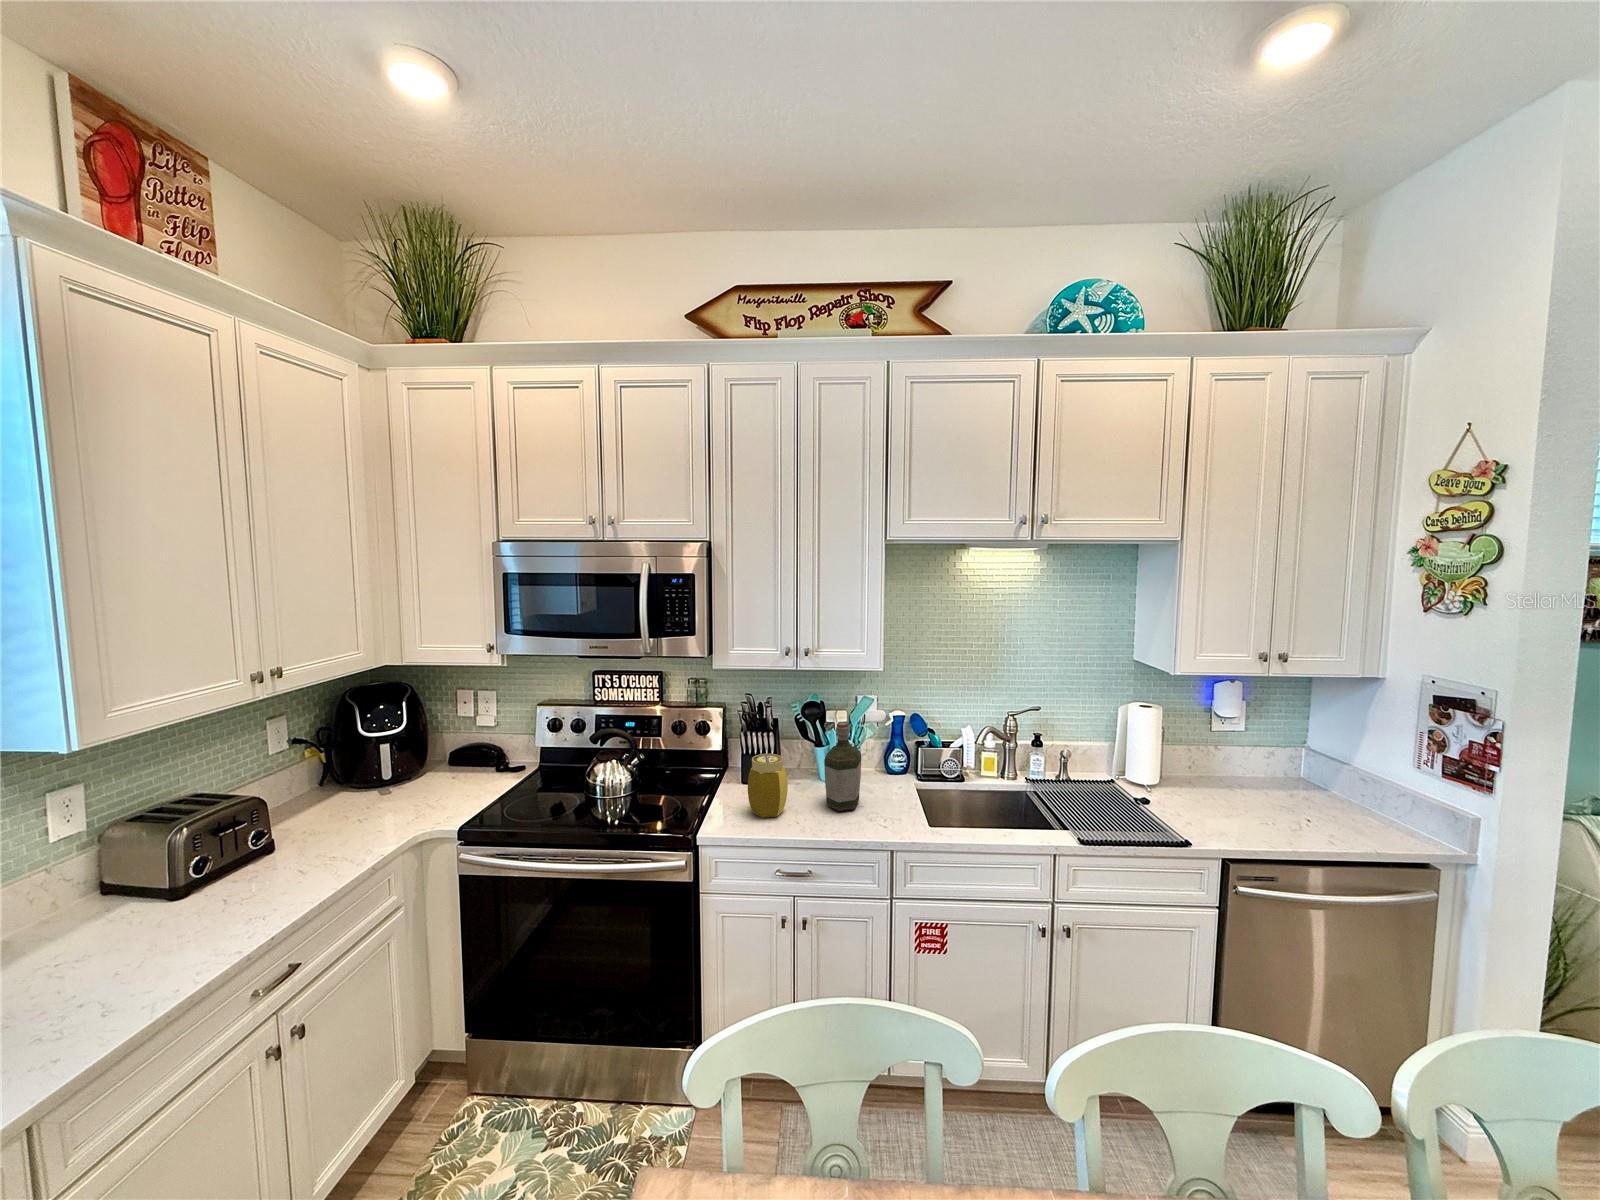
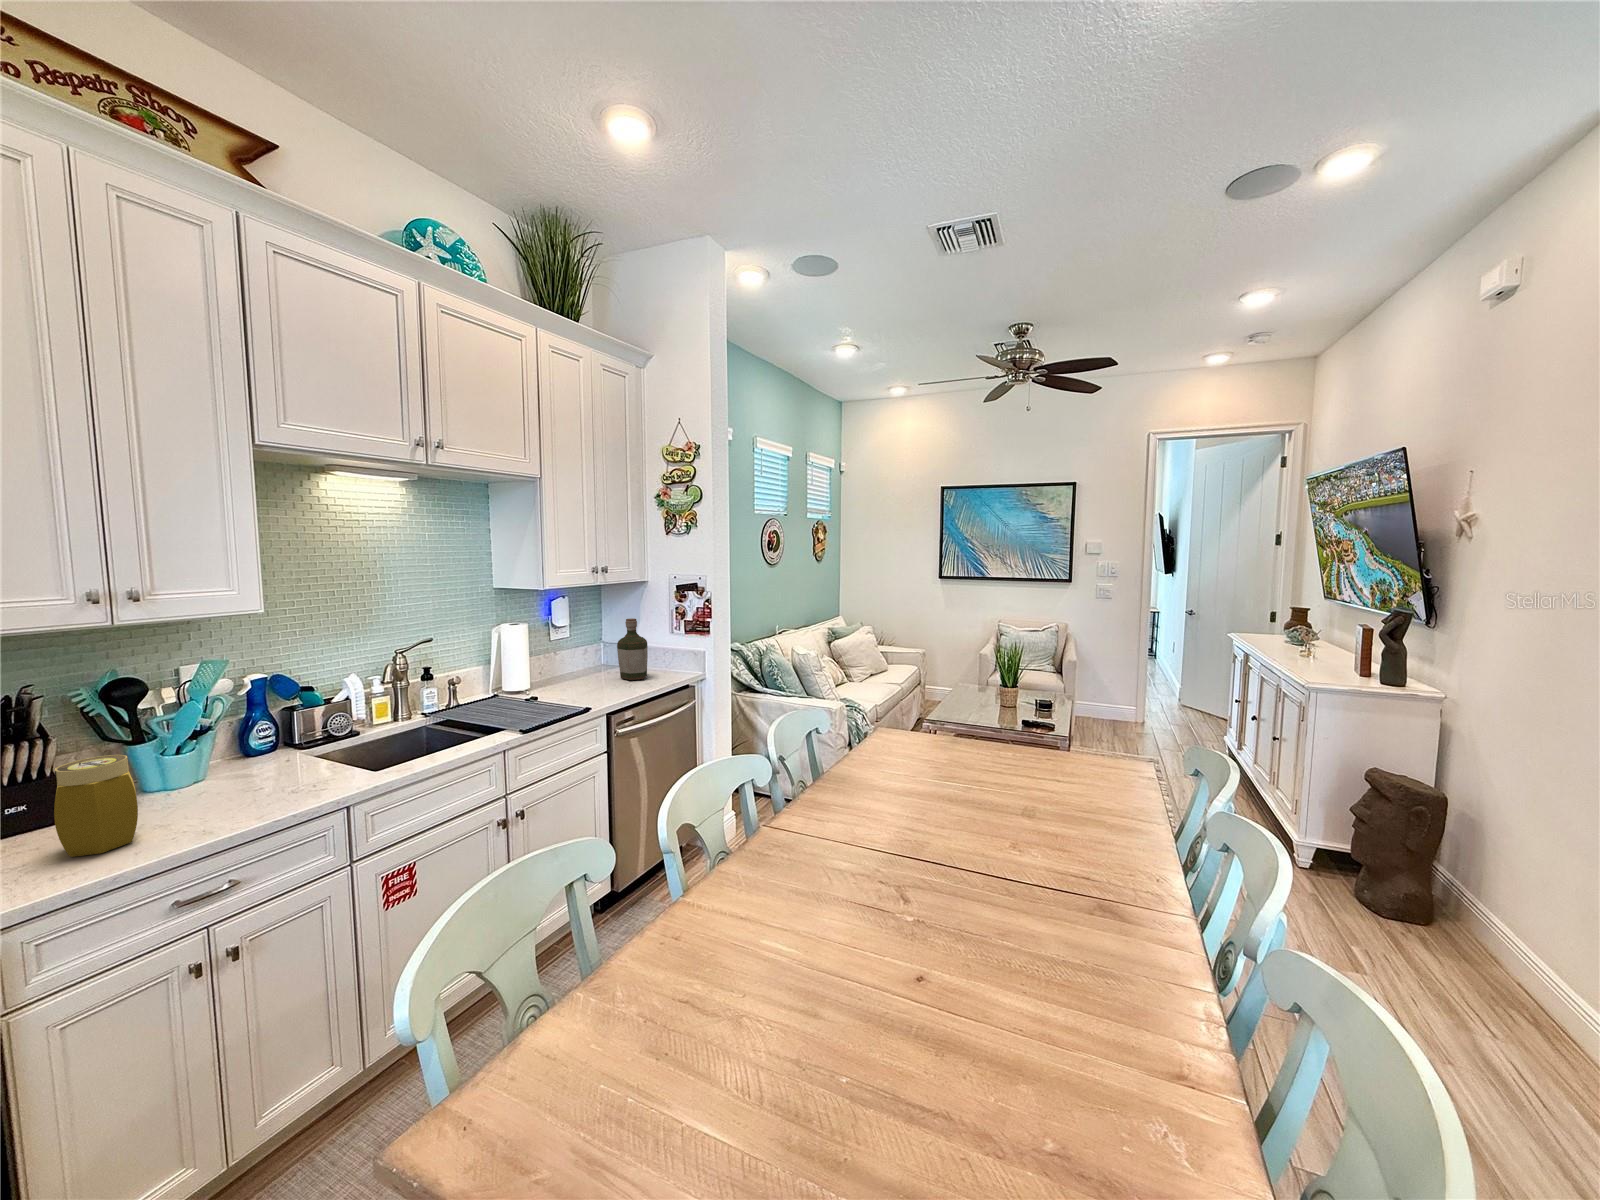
bottle: present [824,722,861,811] -> present [617,618,648,680]

